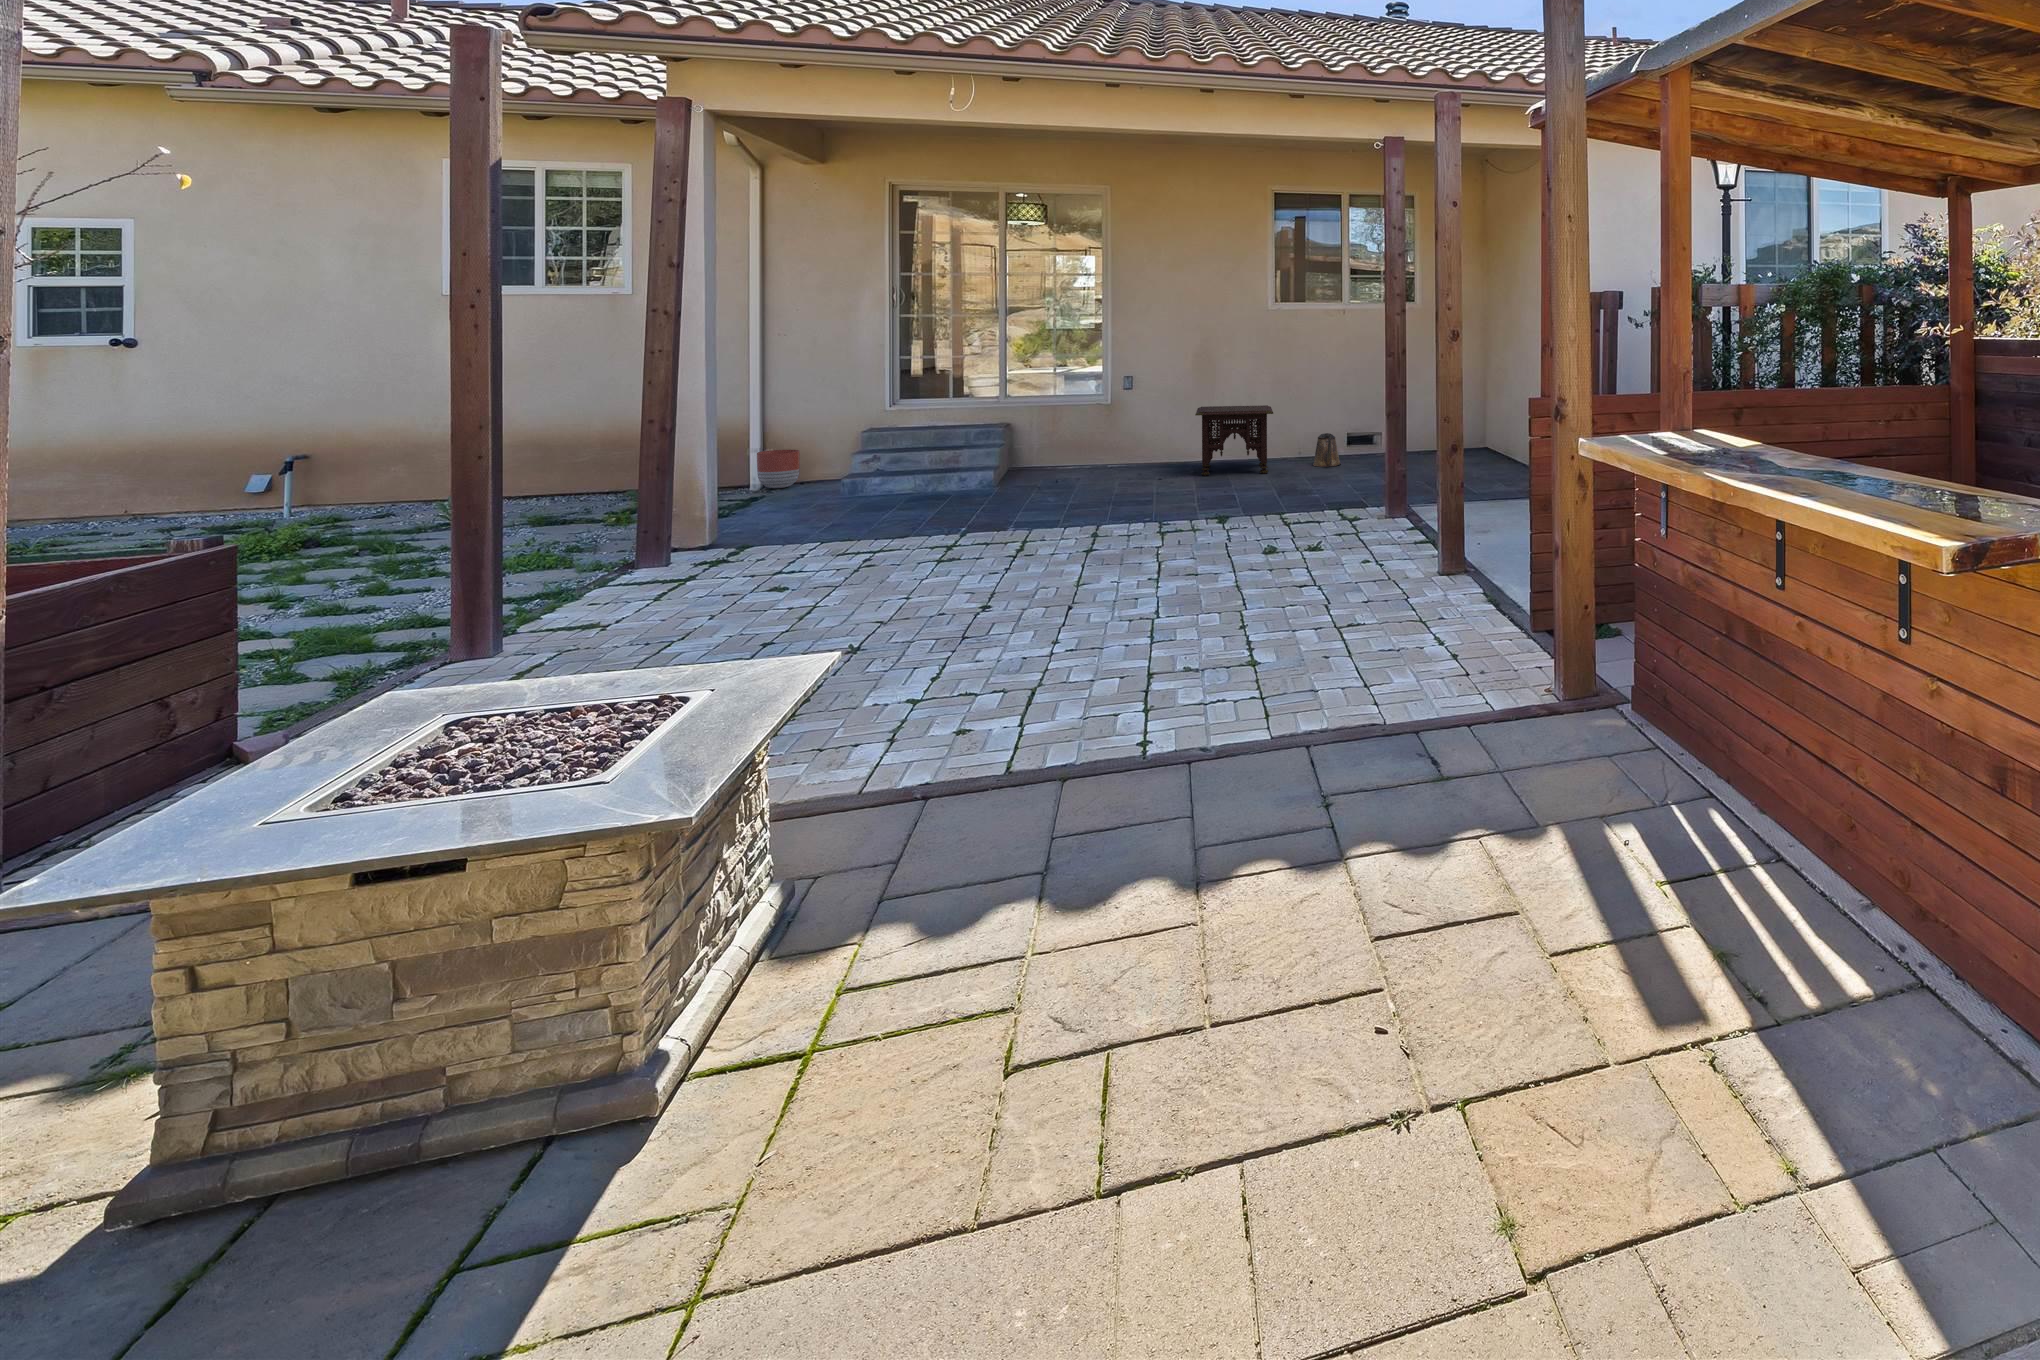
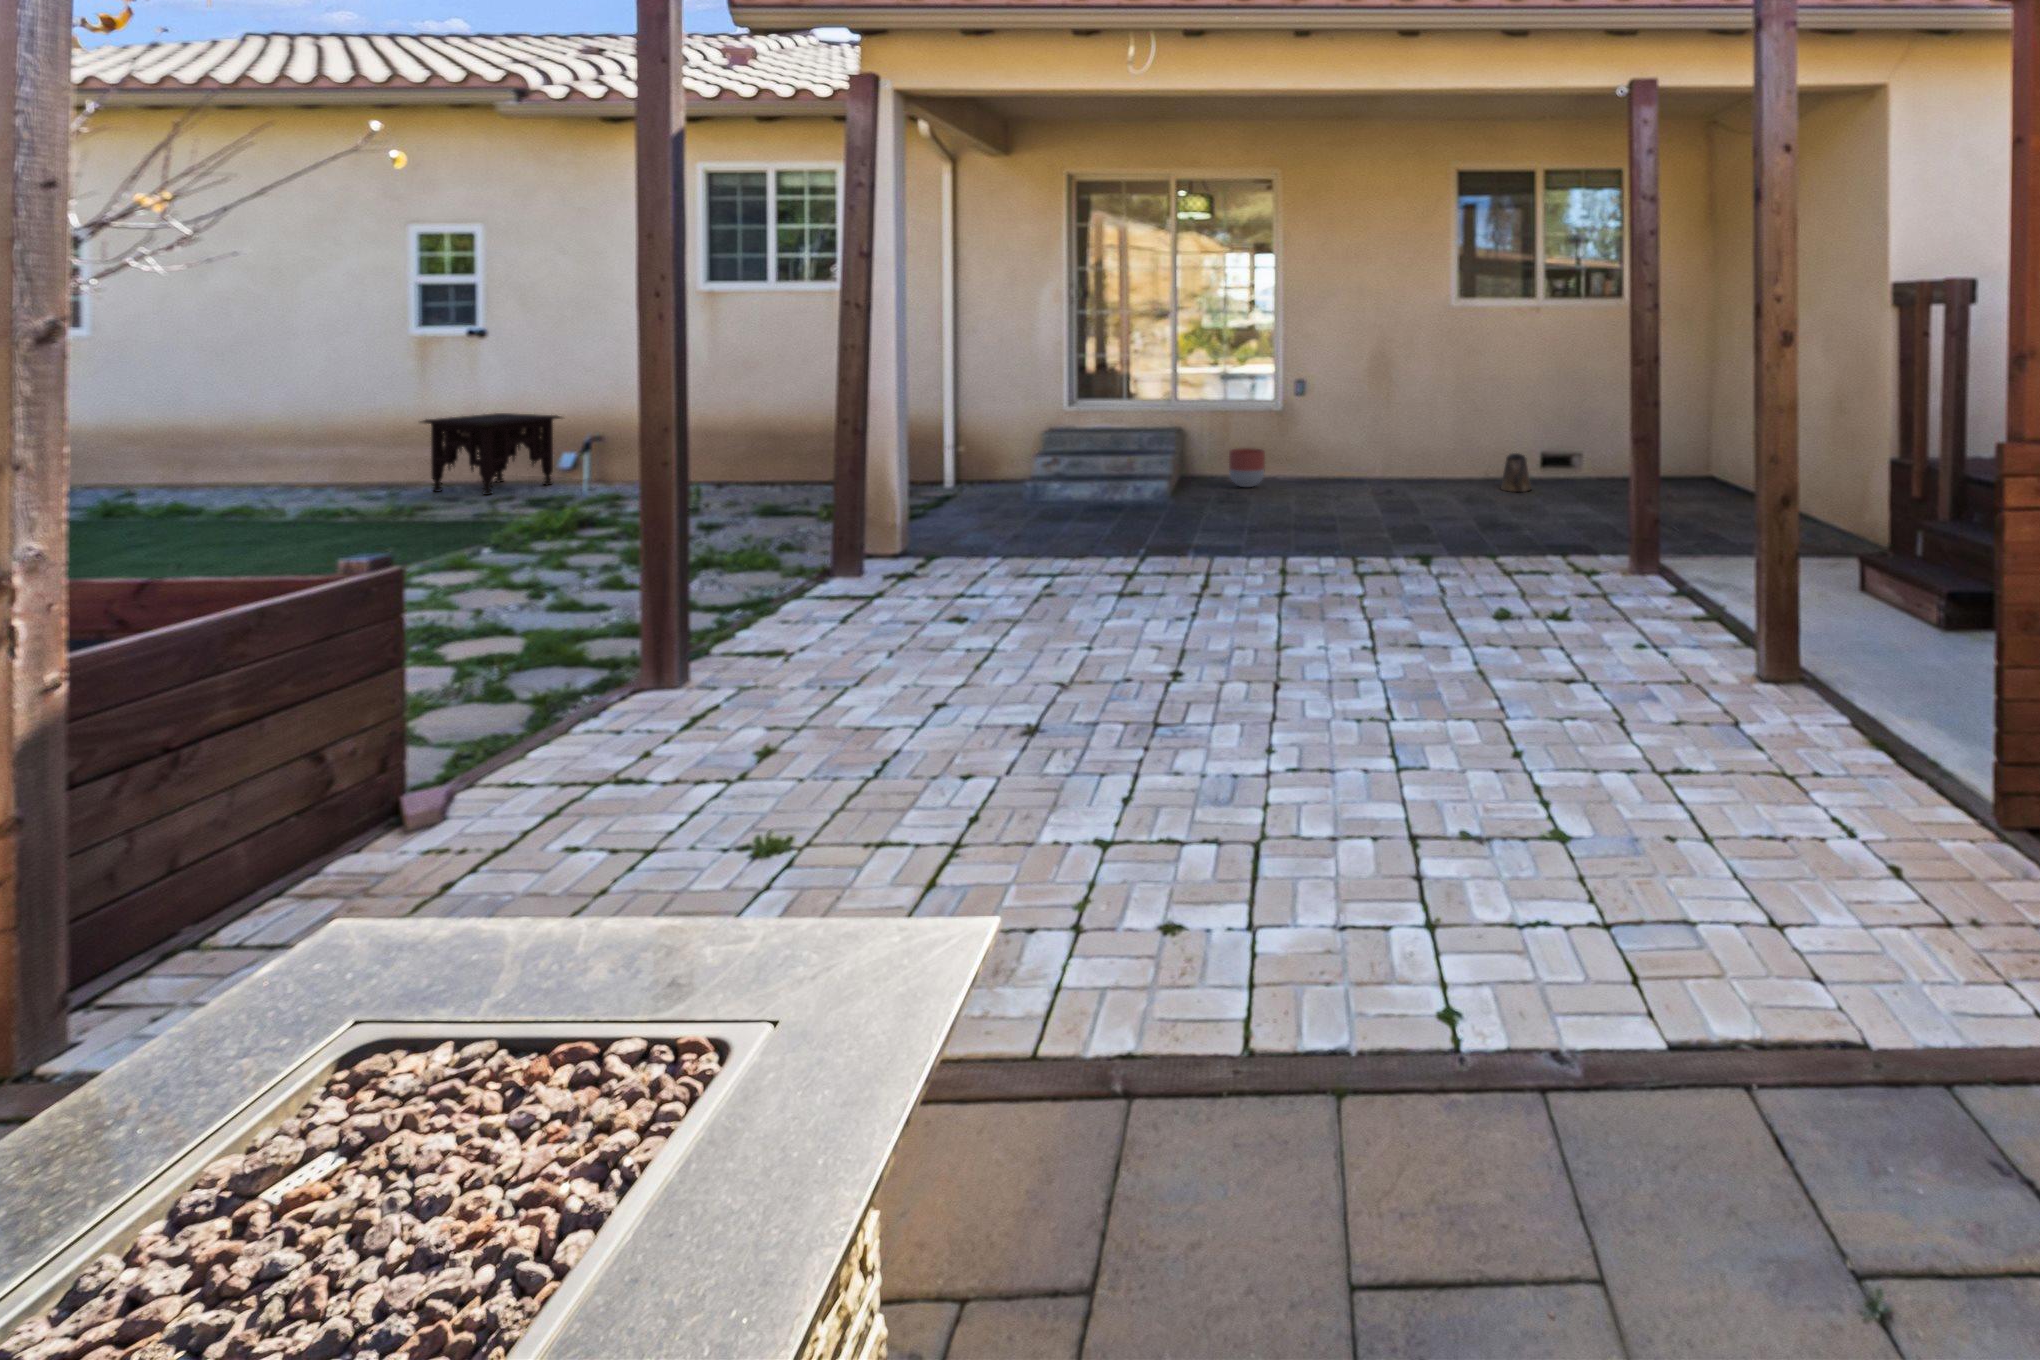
side table: present [1195,405,1273,476] -> present [422,413,562,495]
planter: present [757,450,800,488] -> present [1229,448,1265,487]

